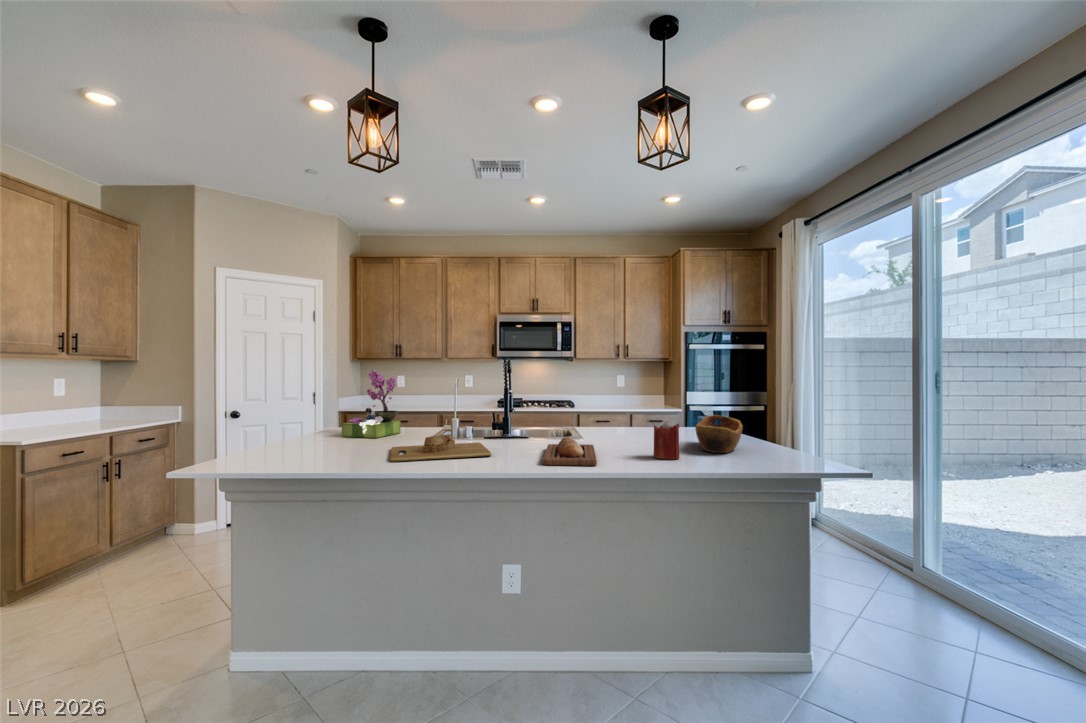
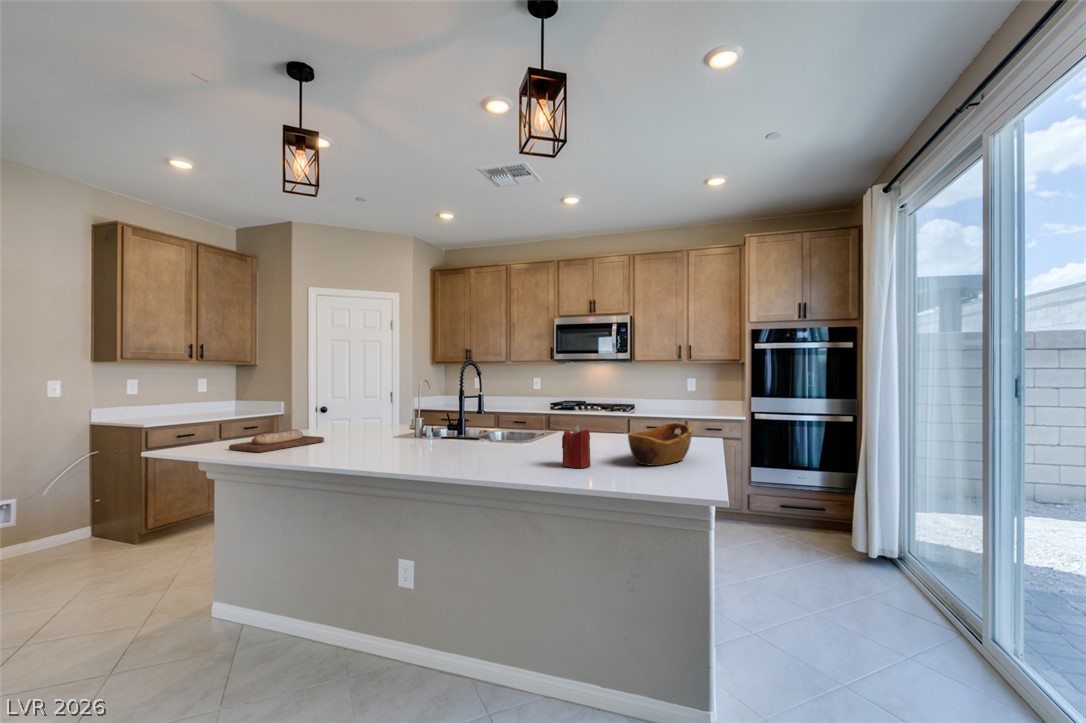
flower arrangement: present [342,370,400,438] -> none [349,371,400,433]
cutting board: present [390,434,491,462] -> none [328,432,435,453]
bread loaf: present [542,437,597,466] -> present [229,429,324,452]

